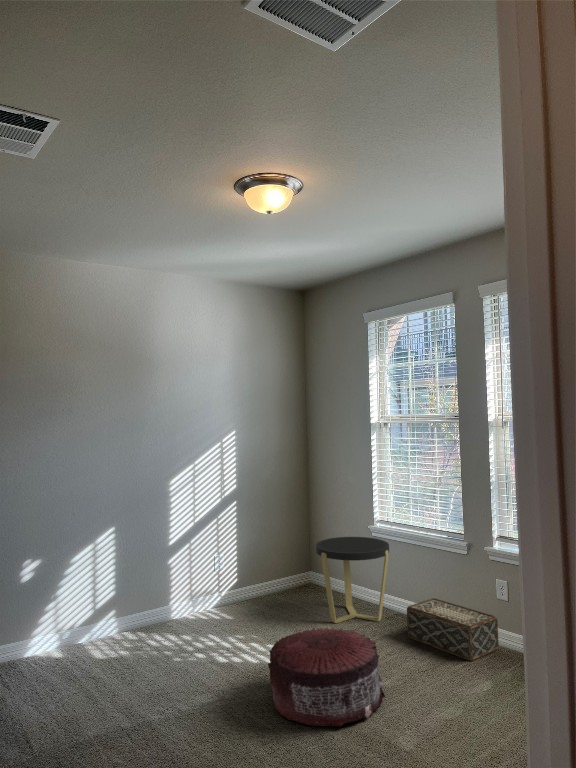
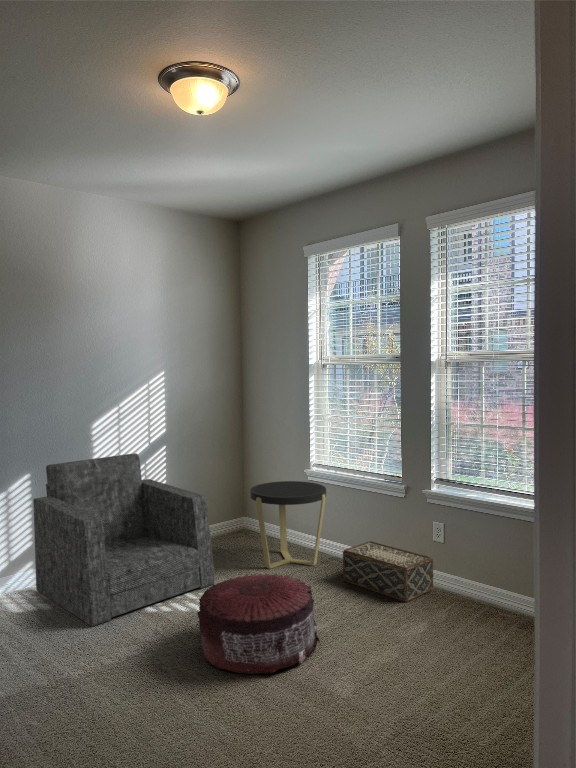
armchair: none [118,509,283,674] -> present [33,453,215,627]

